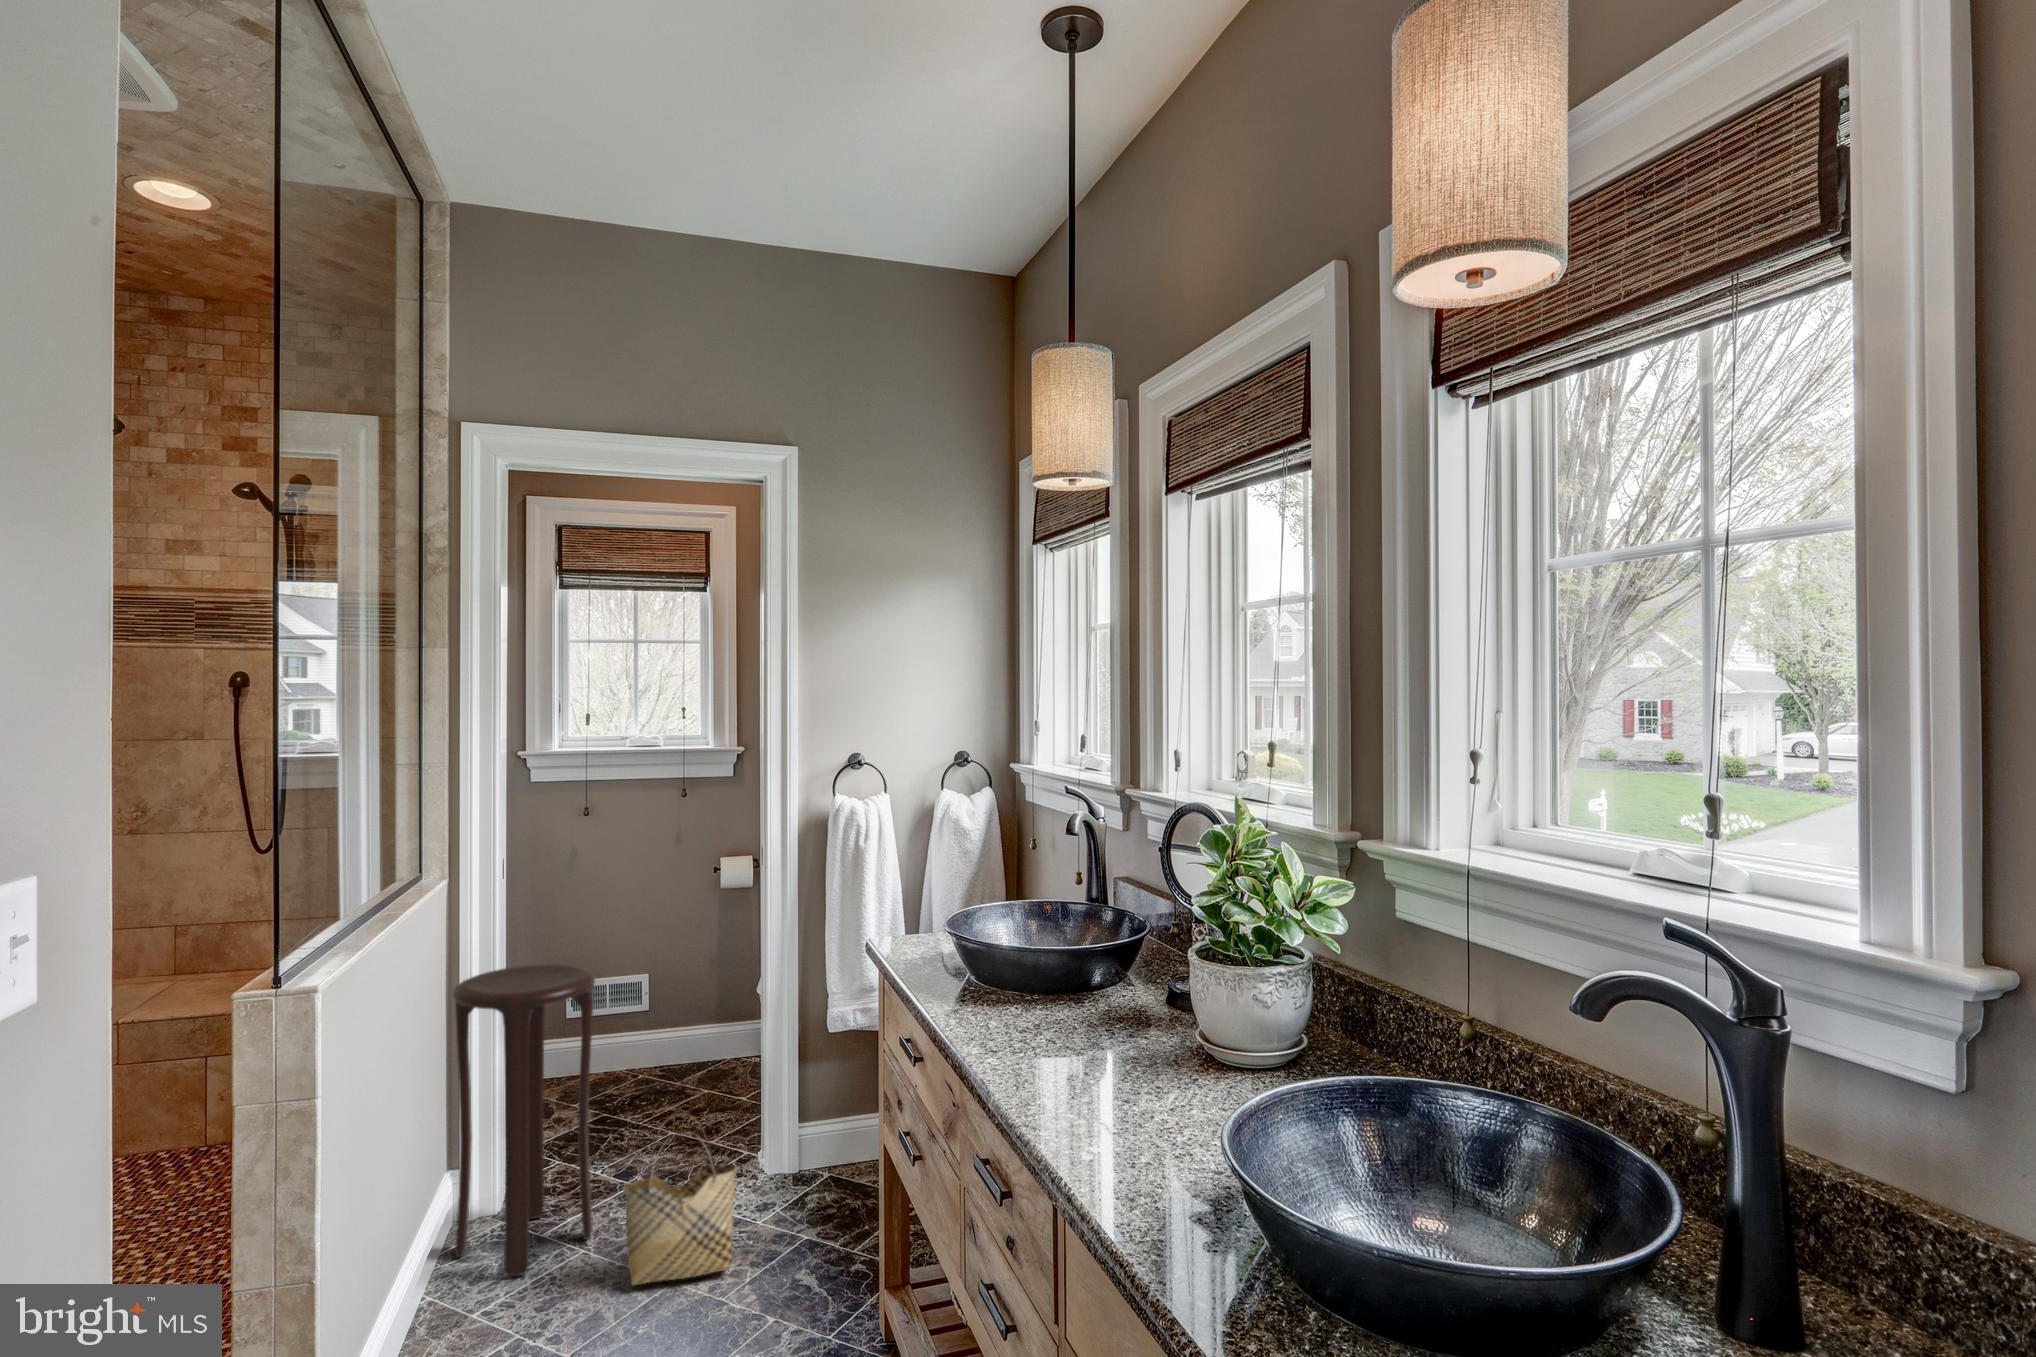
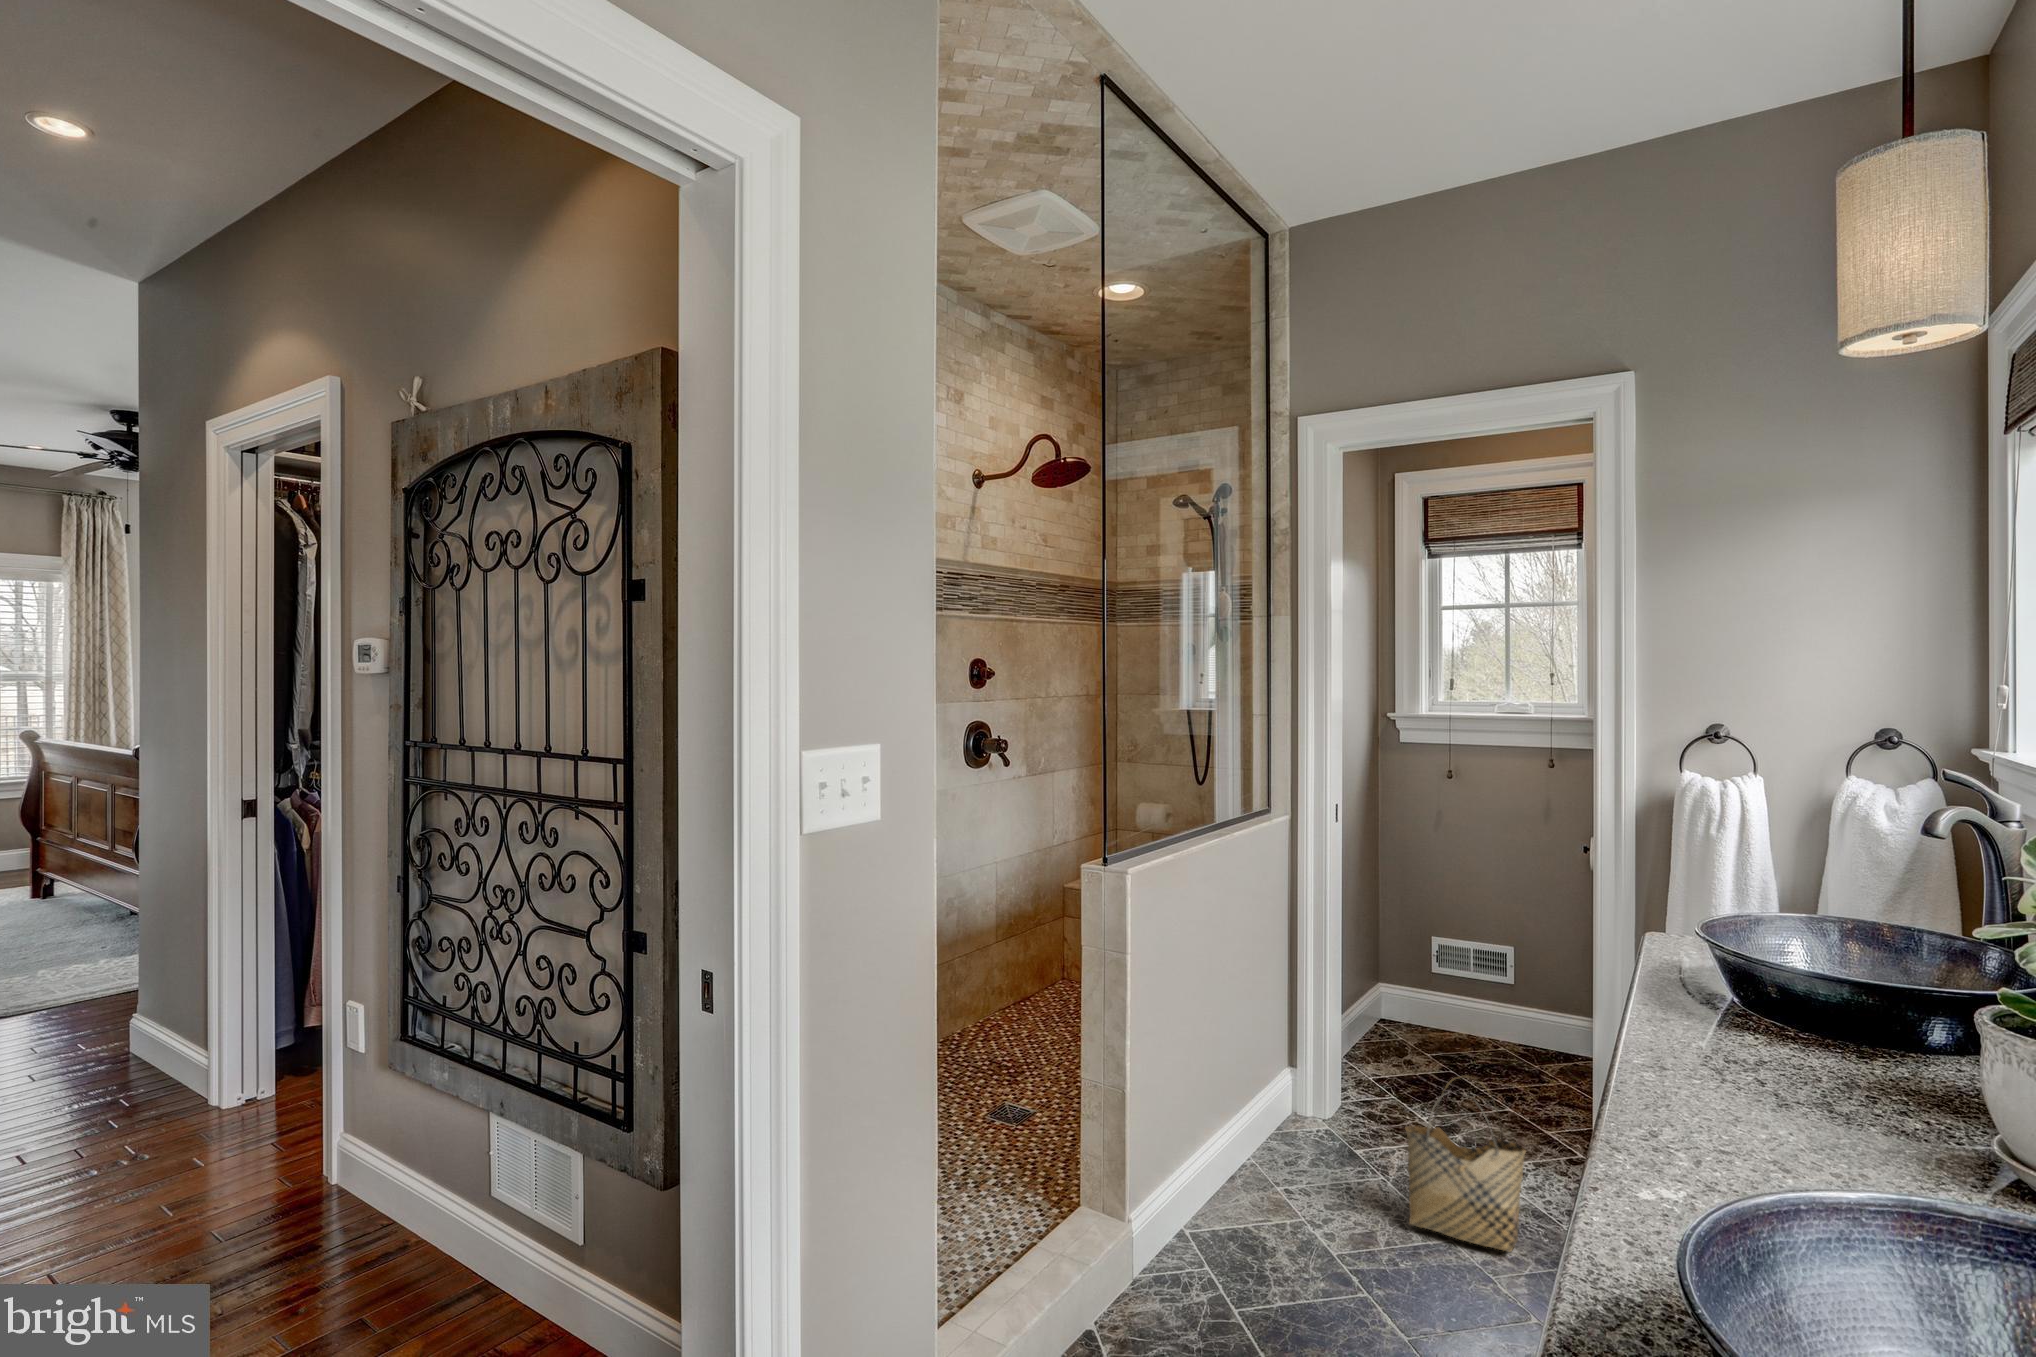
stool: present [453,964,595,1276] -> none [1277,901,1400,1175]

